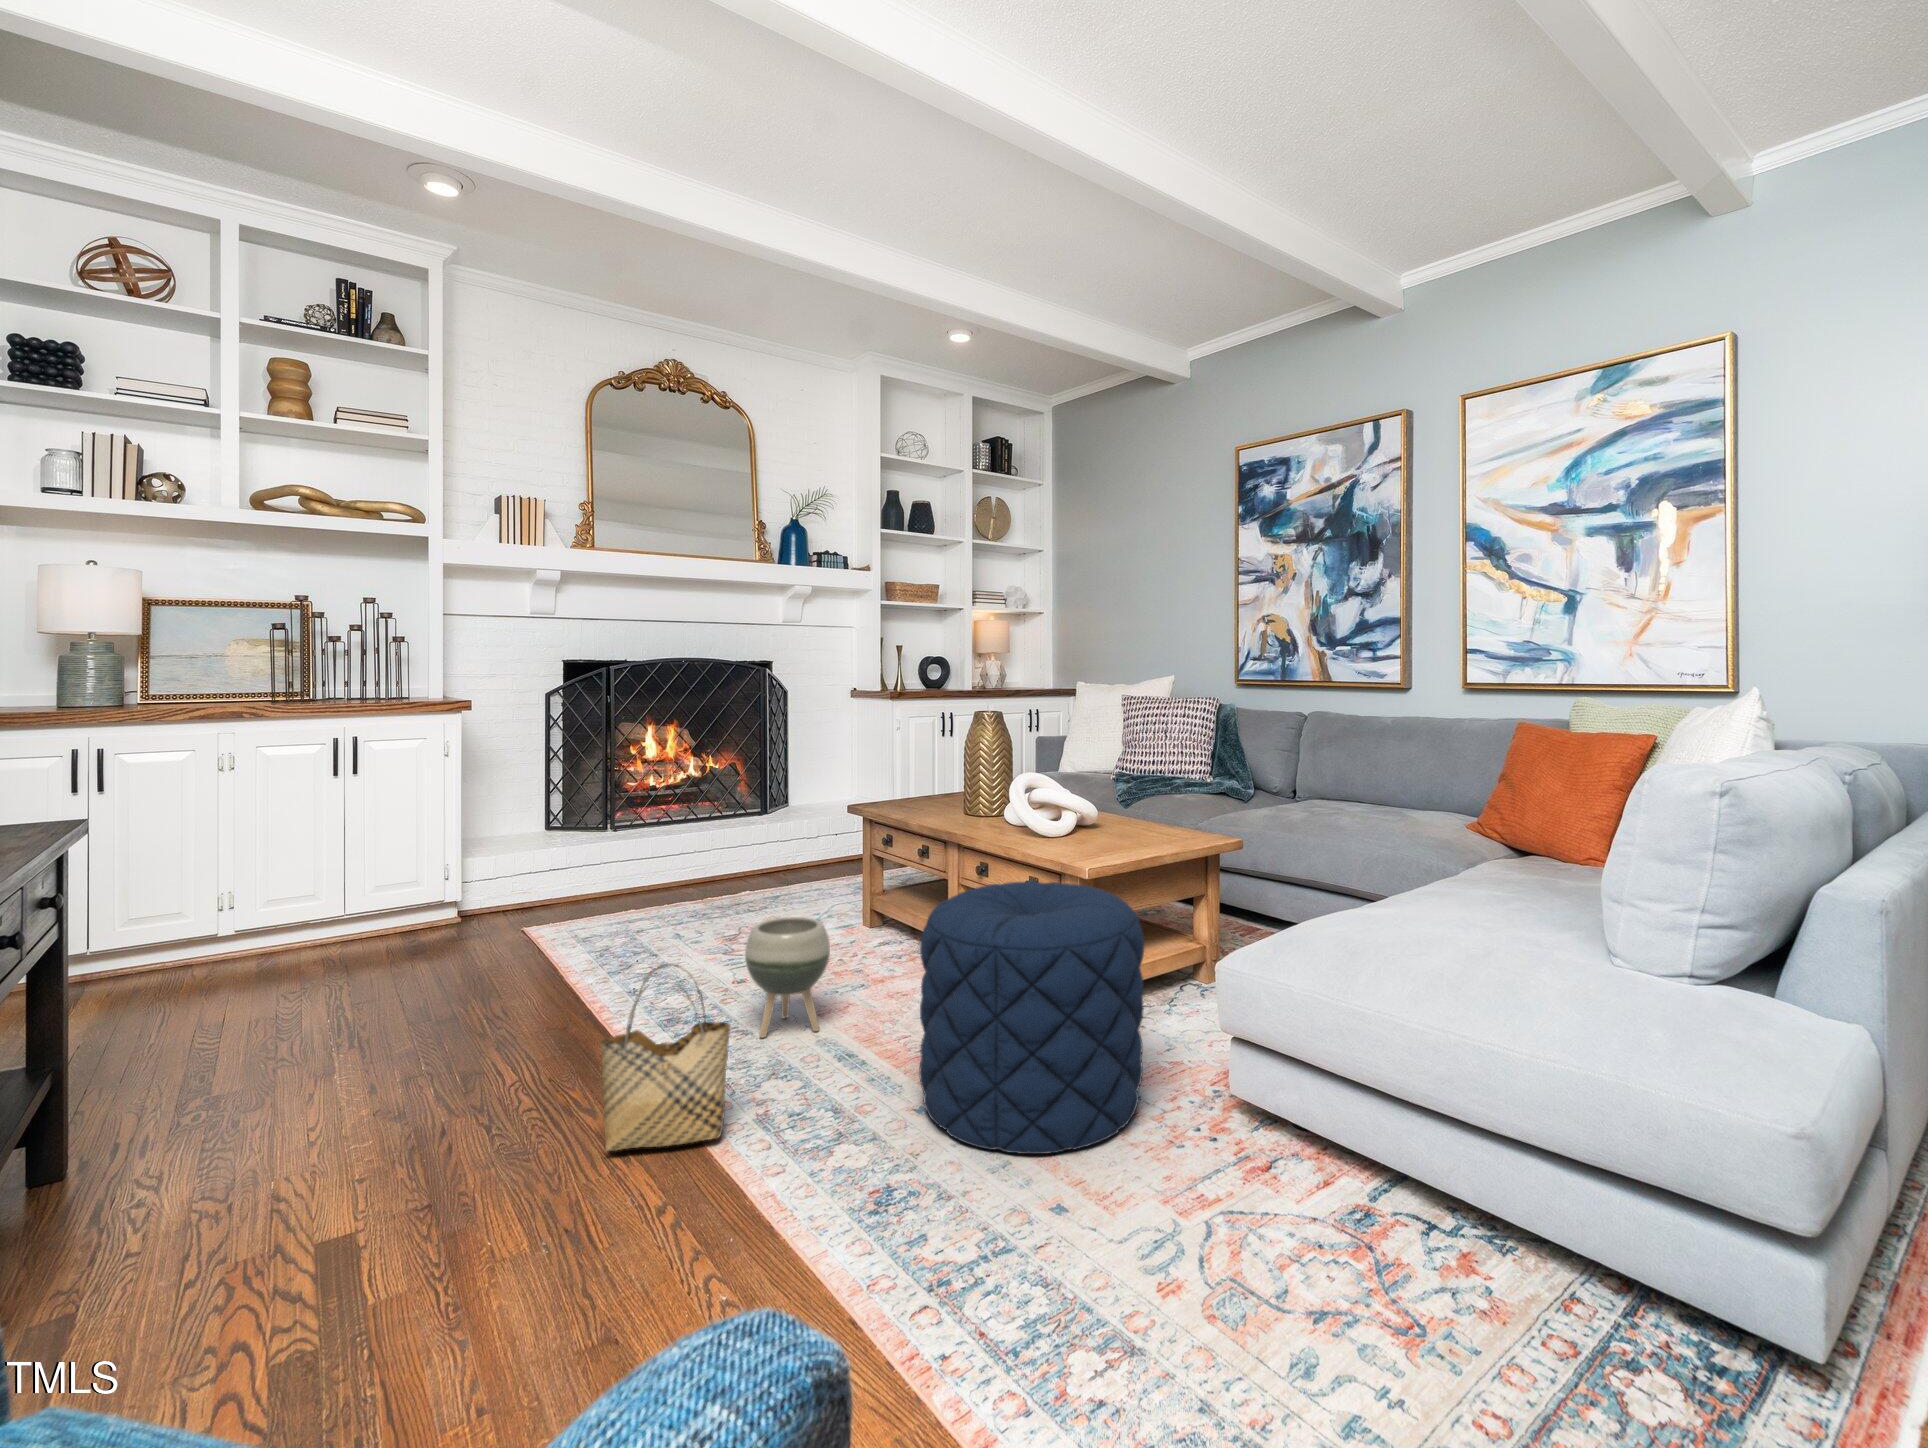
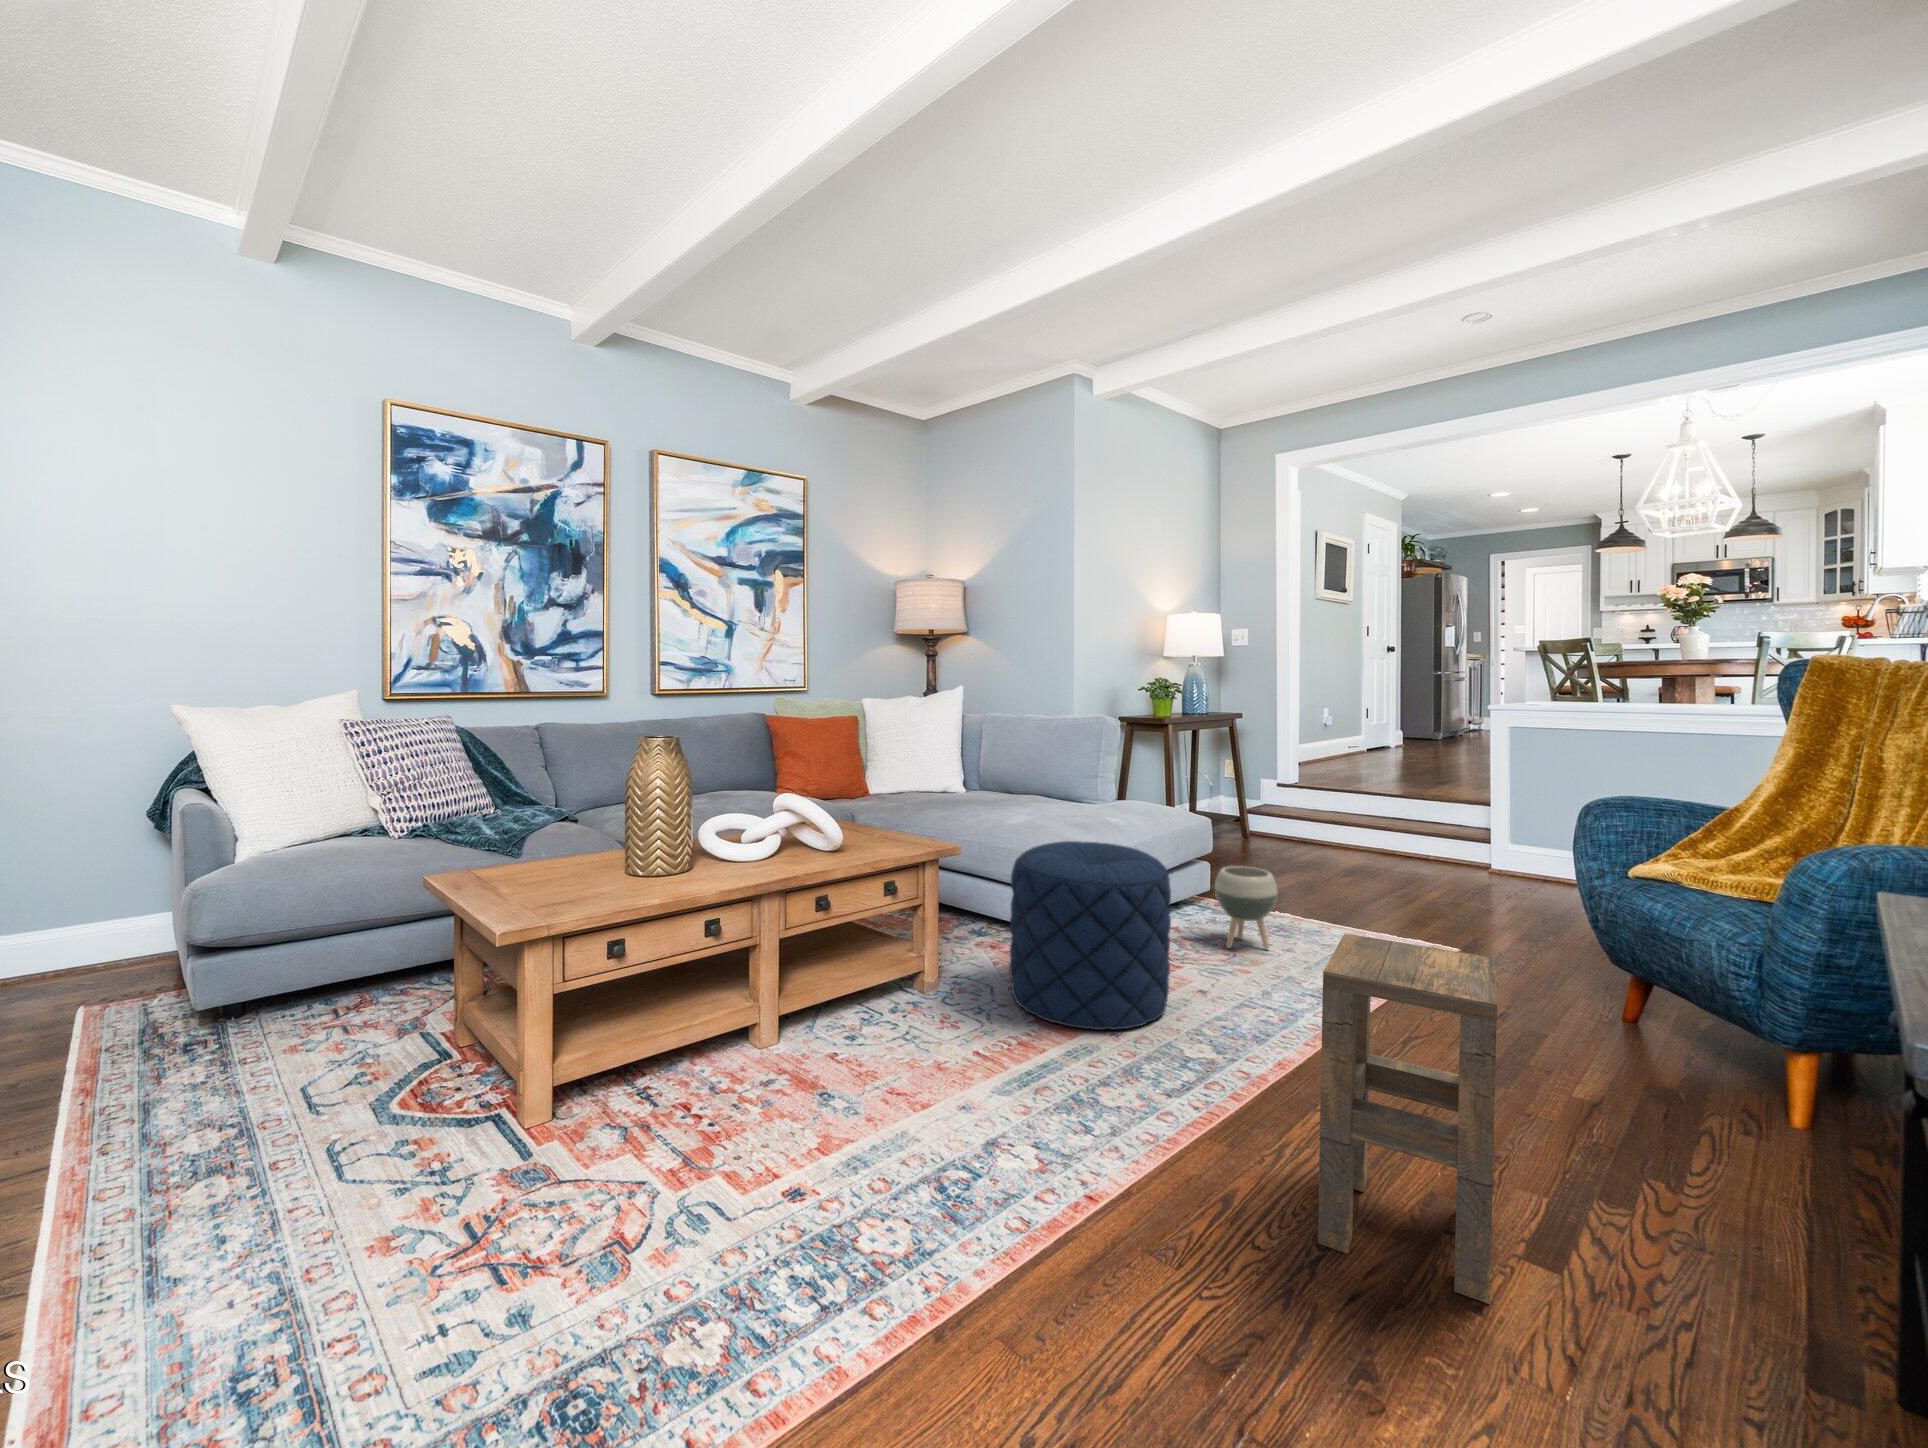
side table: none [352,895,561,1238] -> present [1318,933,1497,1304]
planter: present [745,917,830,1038] -> present [1215,866,1278,950]
woven basket: present [598,964,731,1151] -> none [1201,972,1303,1156]

